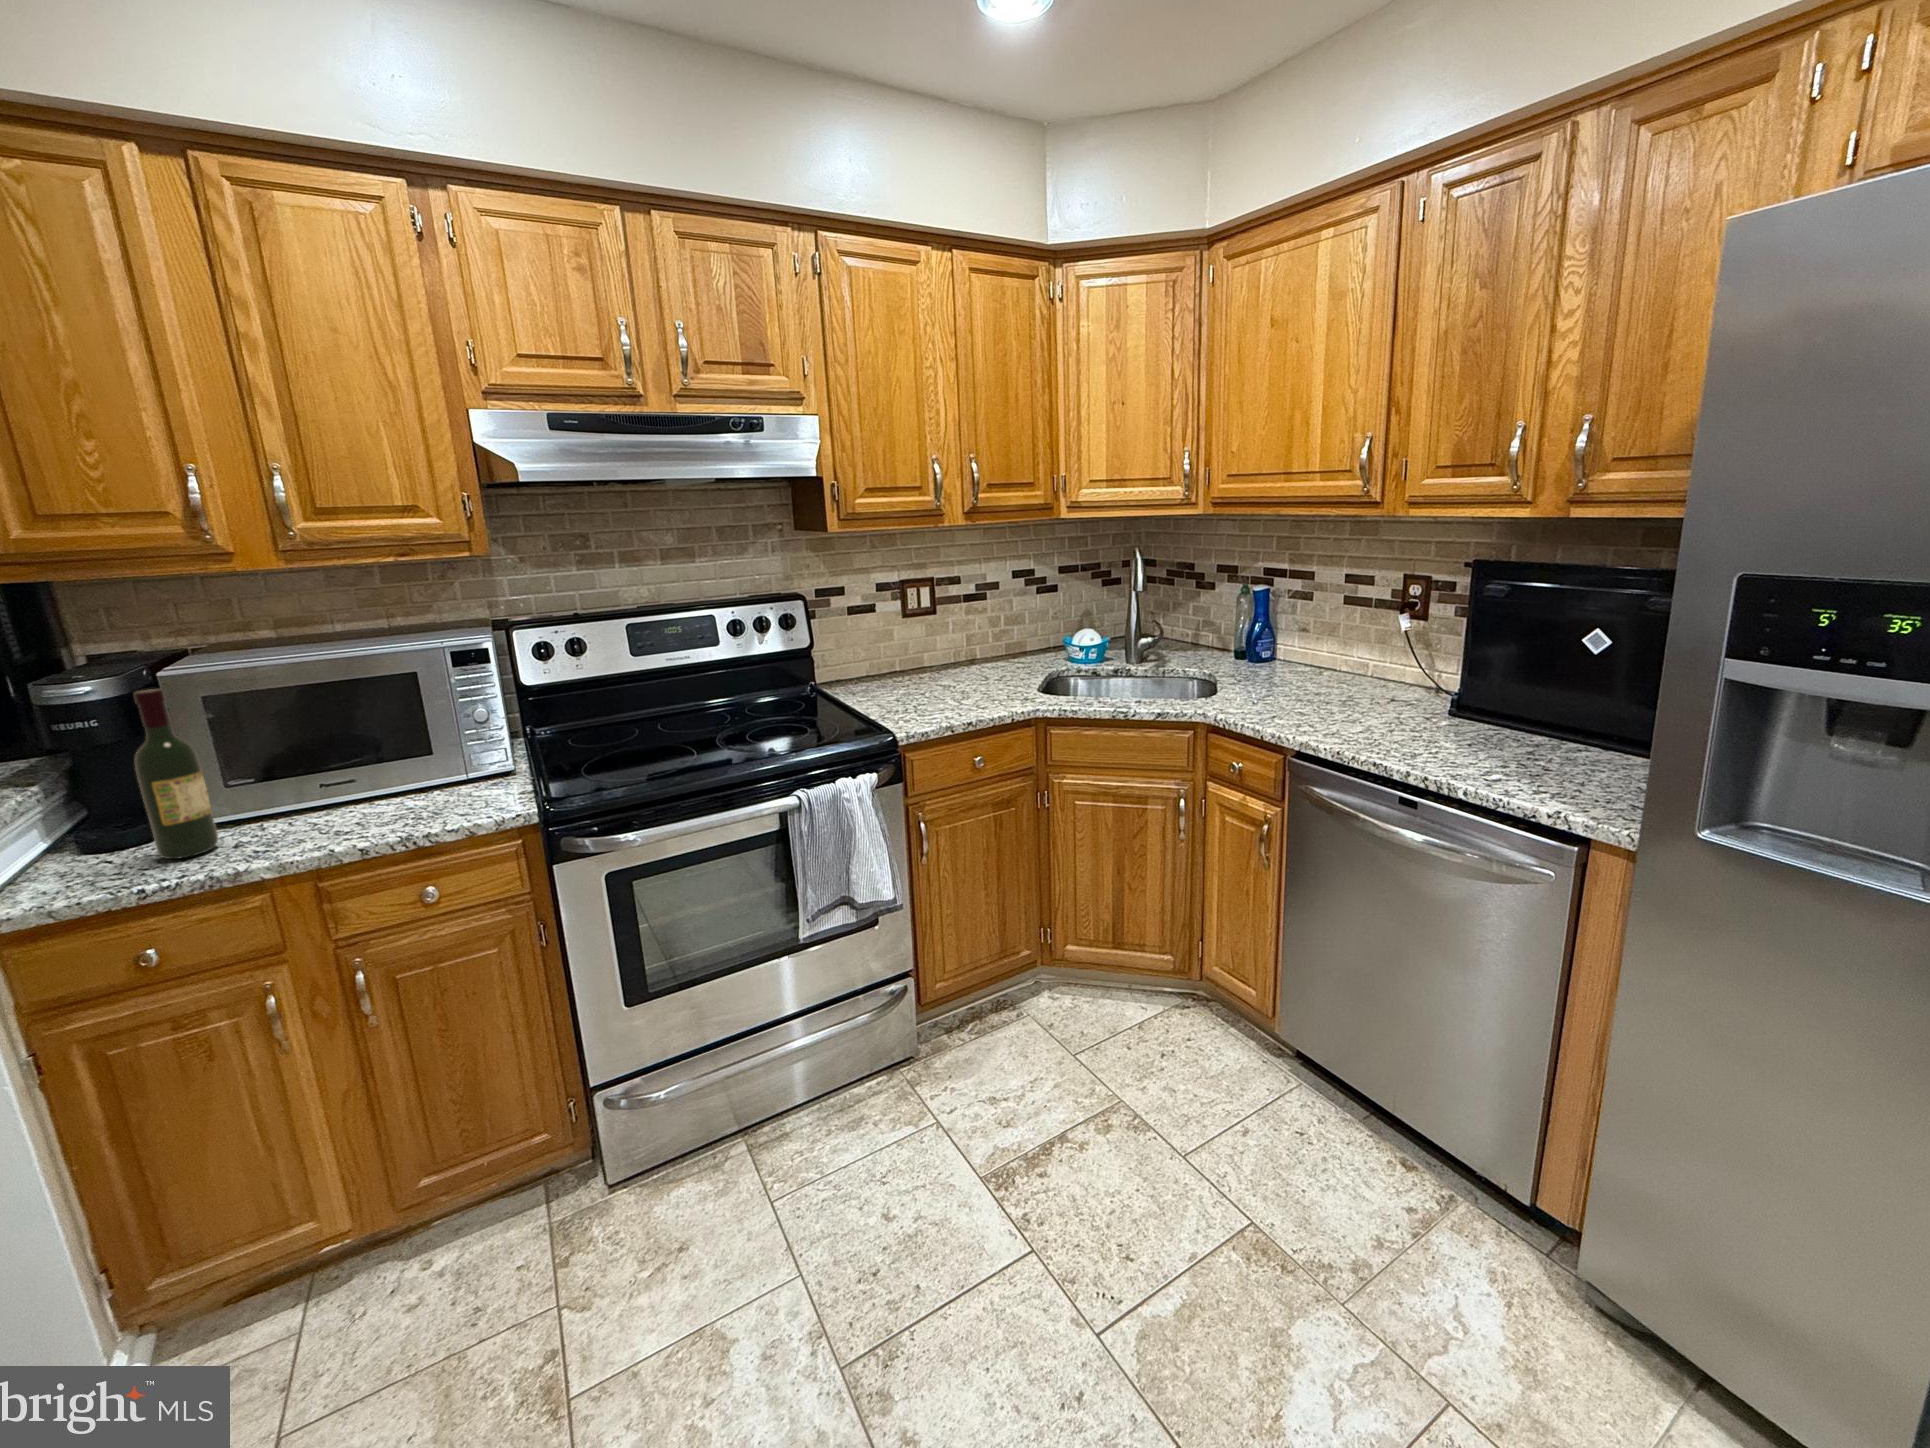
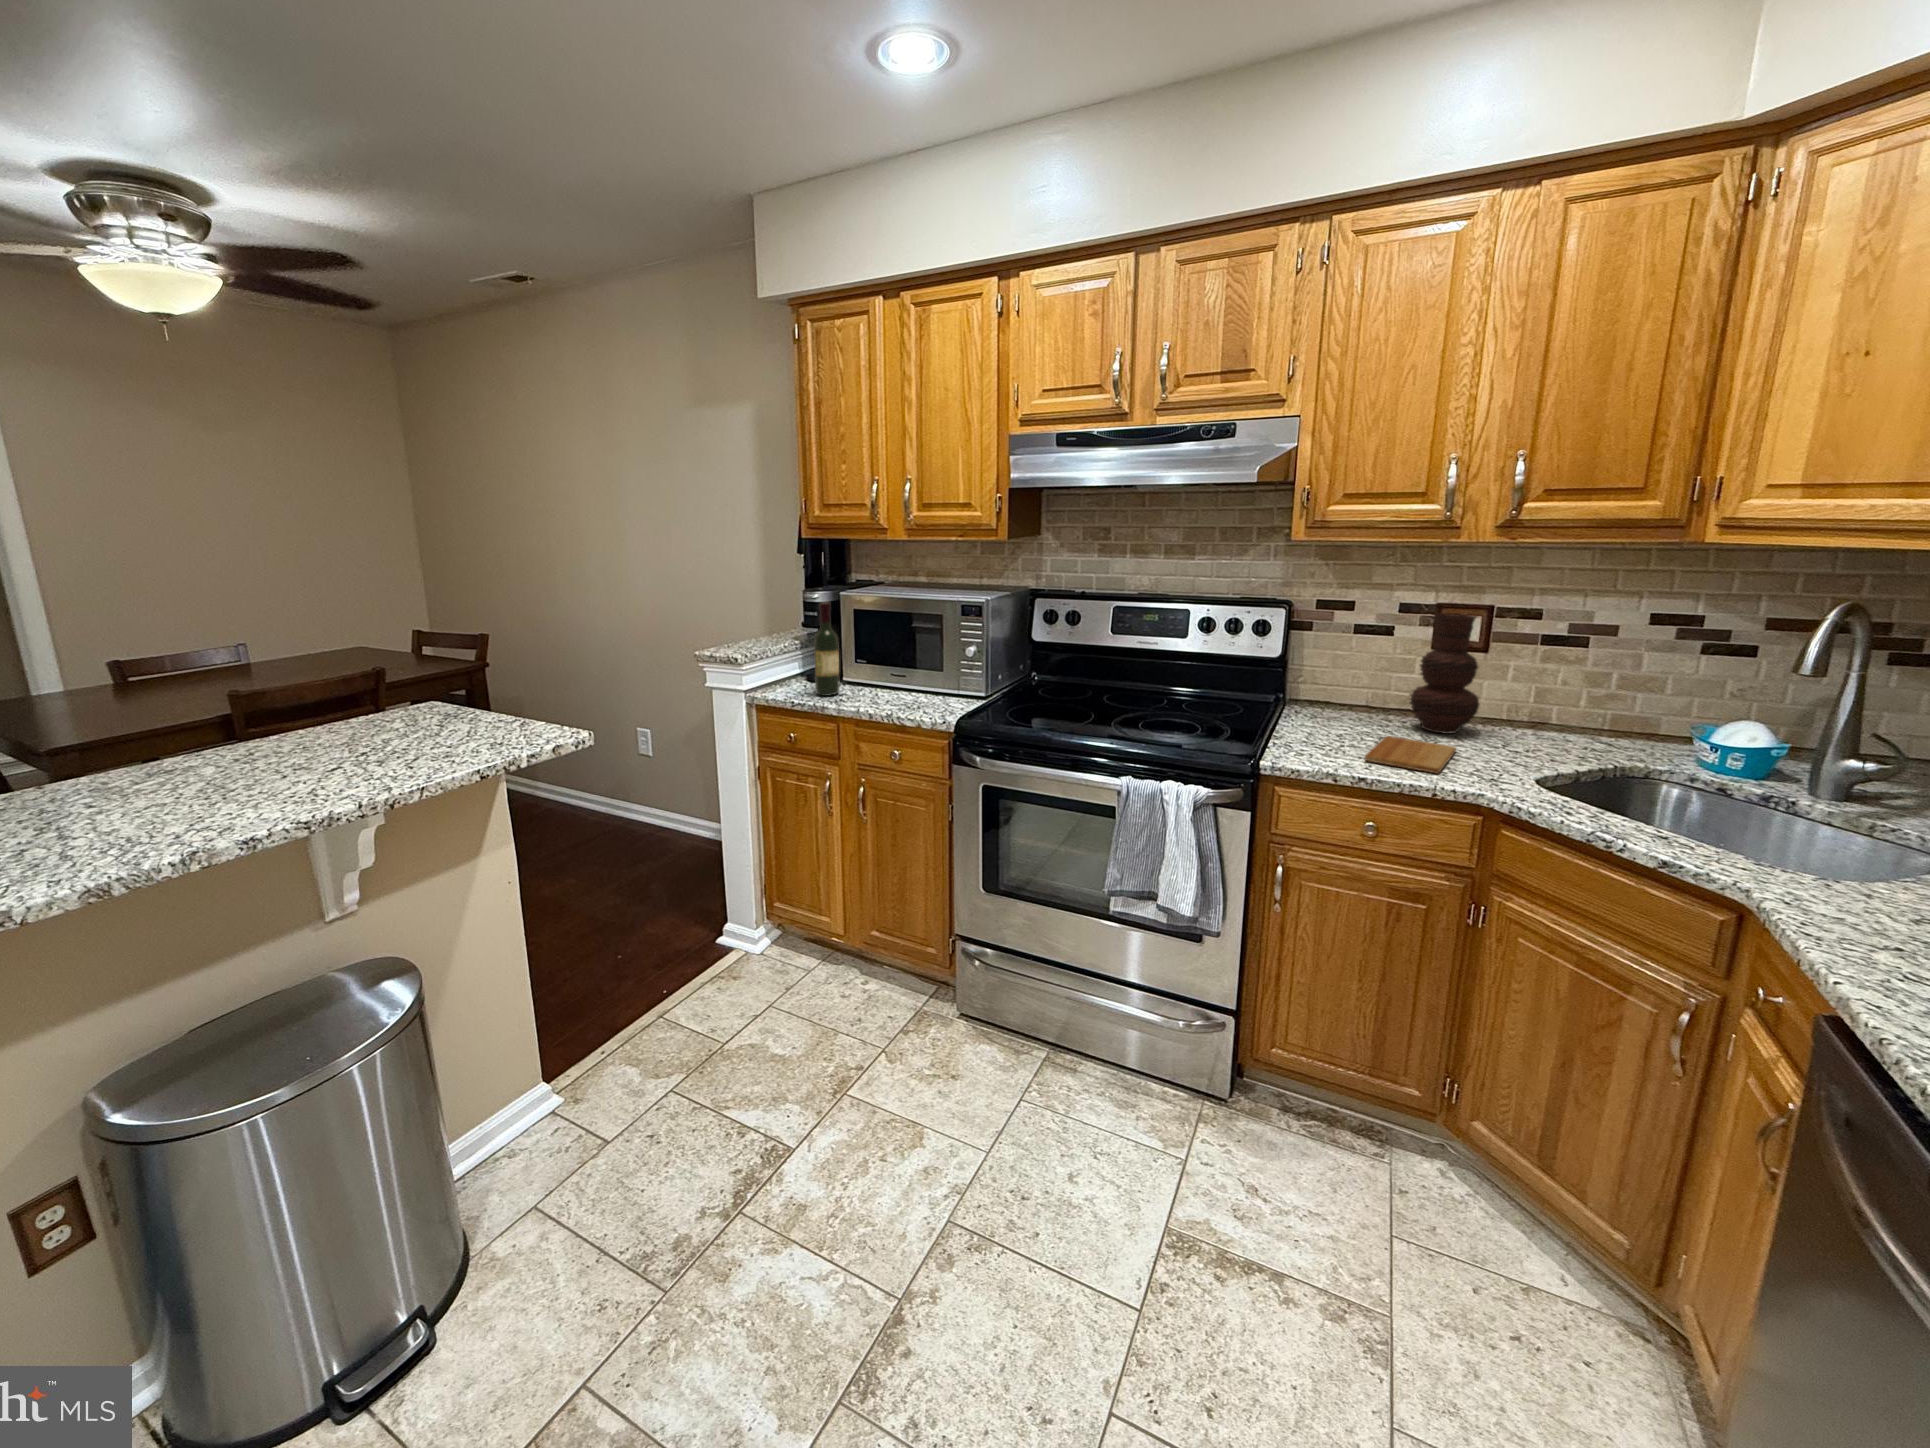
vase: none [914,586,962,683] -> present [1409,613,1479,734]
cutting board: none [929,686,999,711] -> present [1364,736,1456,773]

